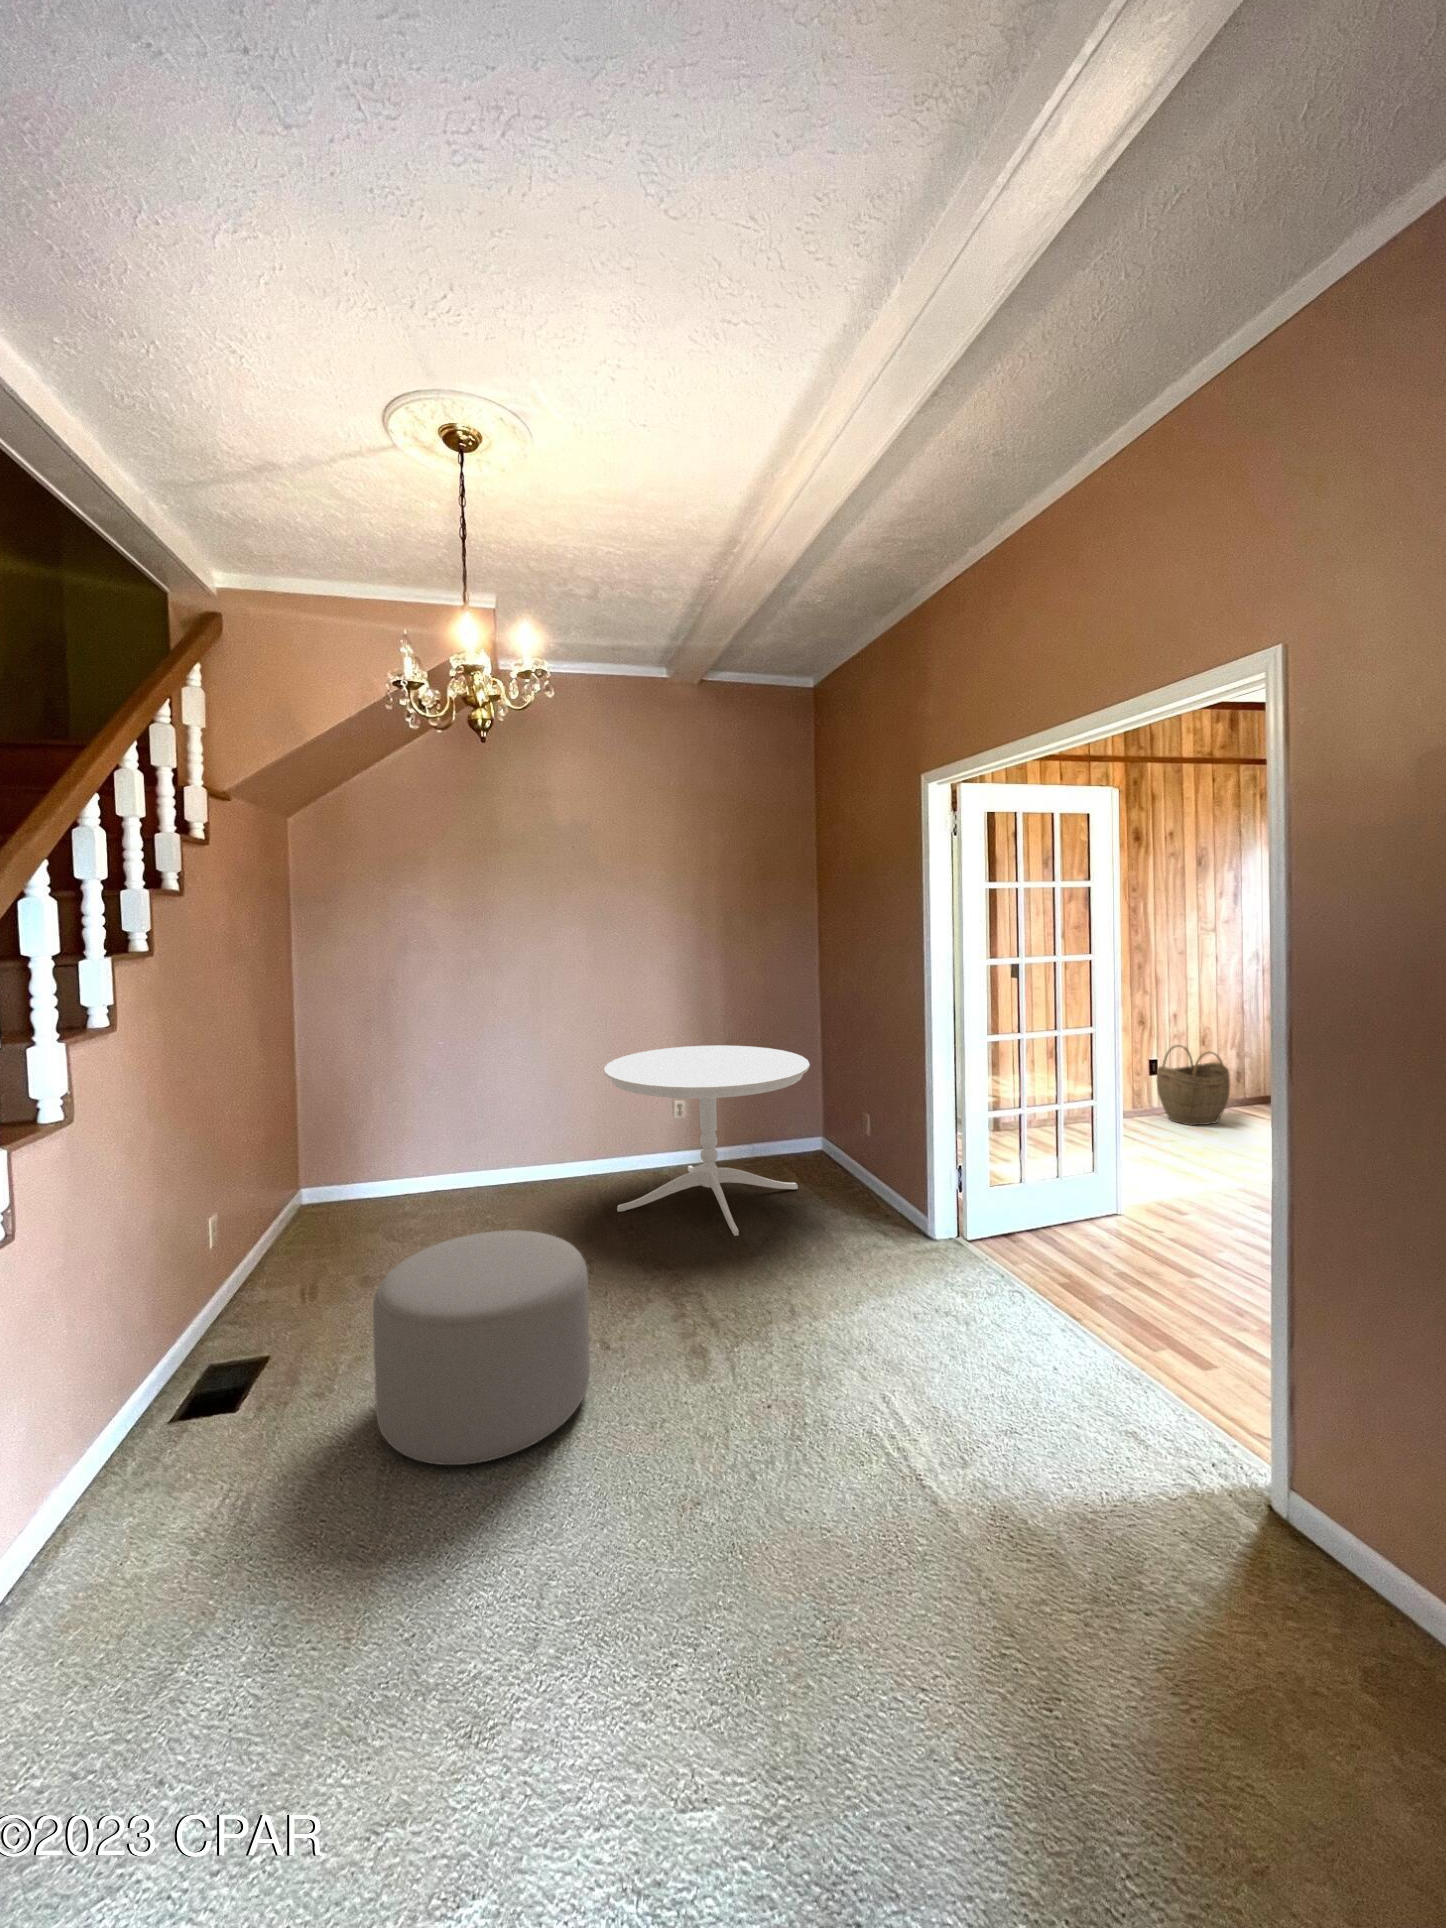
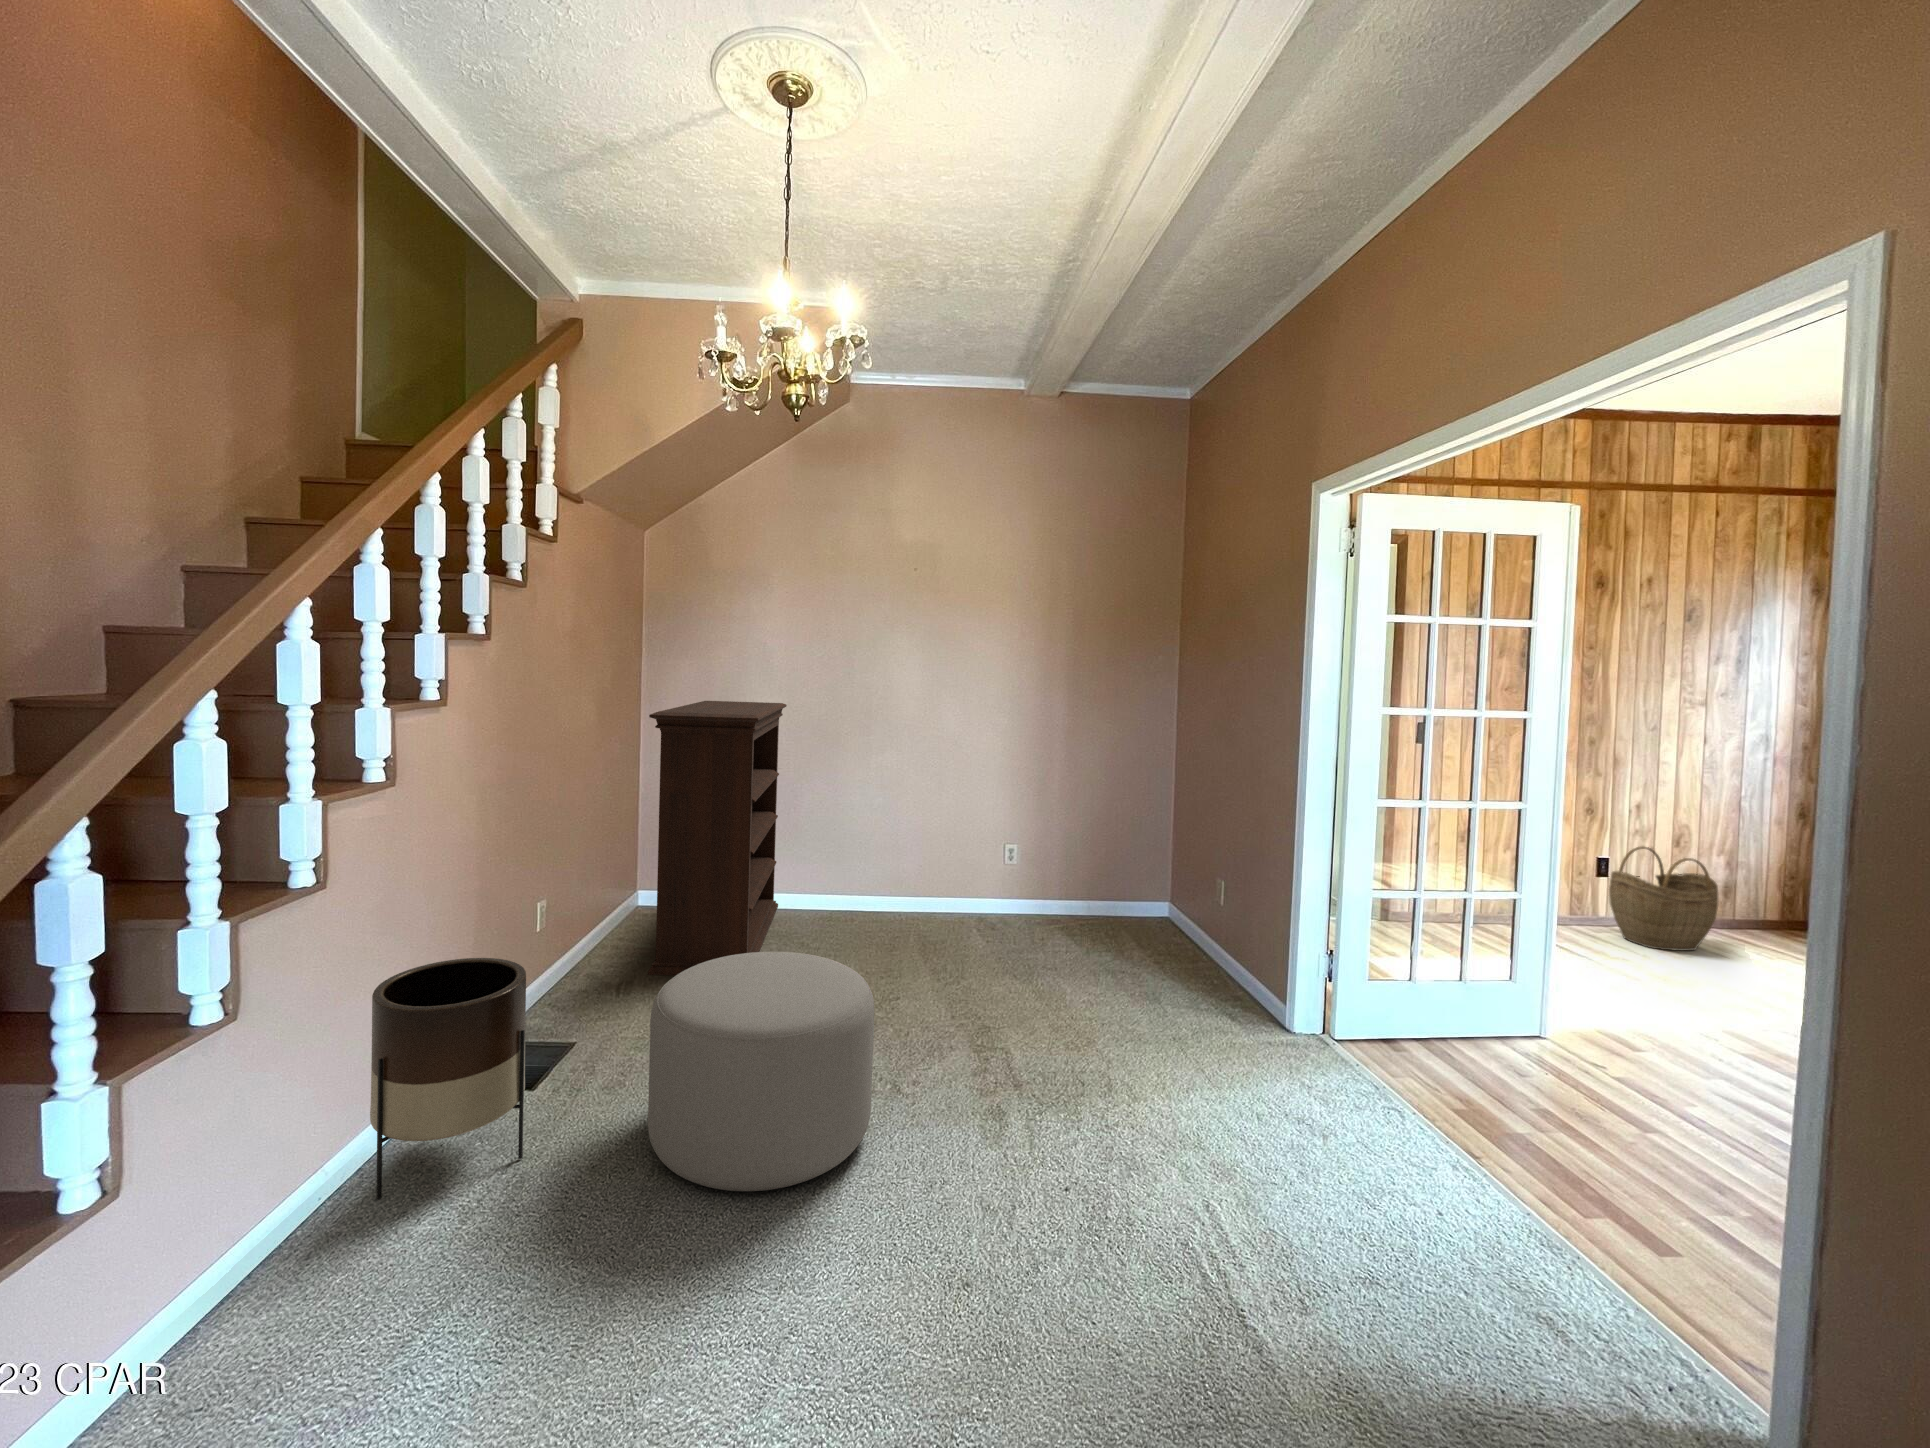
bookshelf: none [327,983,462,1270] -> present [648,701,787,975]
dining table: present [604,1046,810,1236] -> none [925,790,1154,1000]
planter: none [74,1281,248,1546] -> present [370,958,526,1199]

